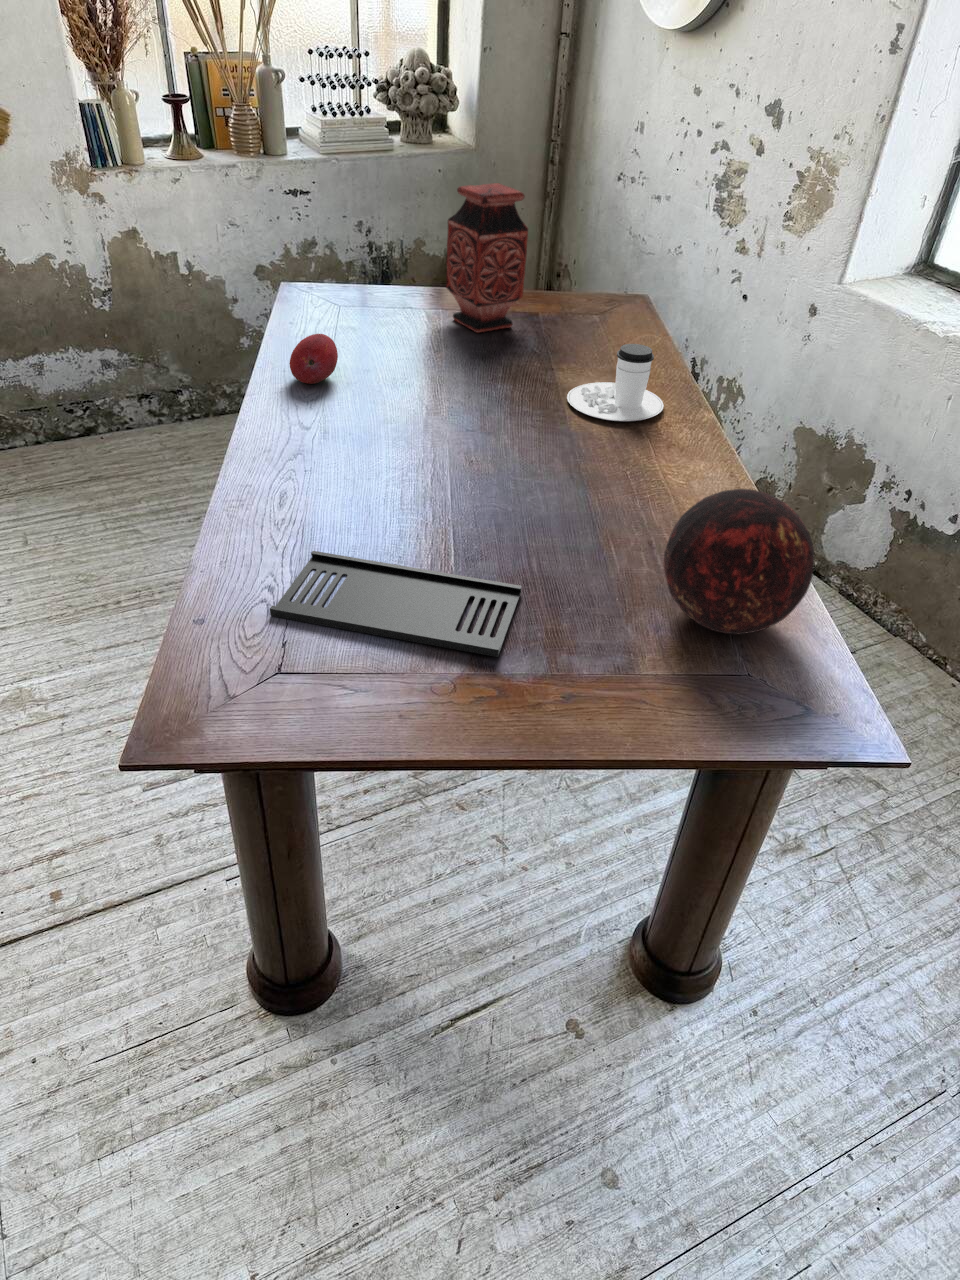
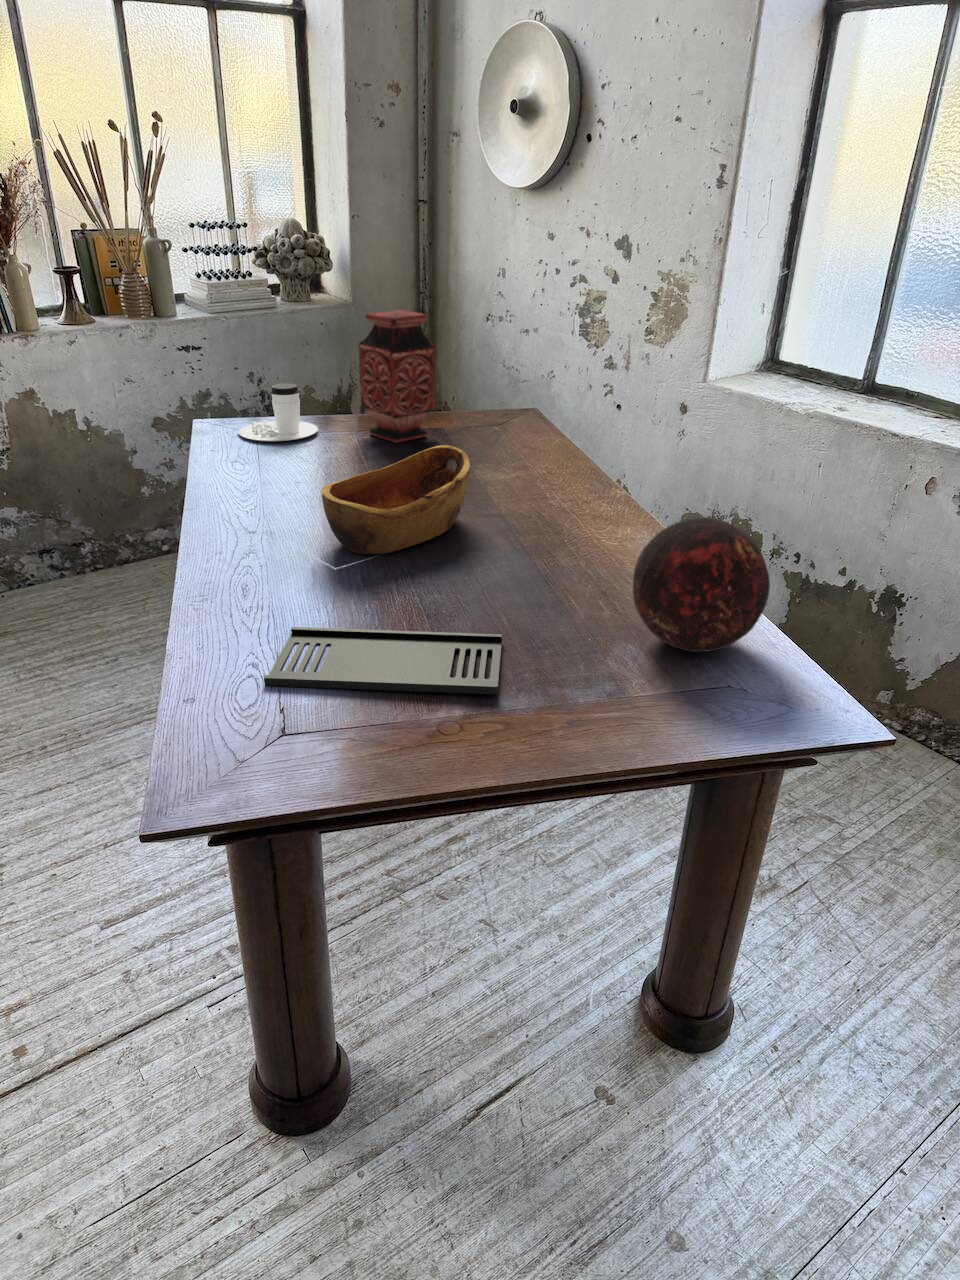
fruit: present [289,334,338,384] -> none [227,447,274,494]
coffee cup: present [567,344,664,421] -> present [239,383,318,441]
wooden bowl: none [369,353,533,471] -> present [322,445,470,554]

